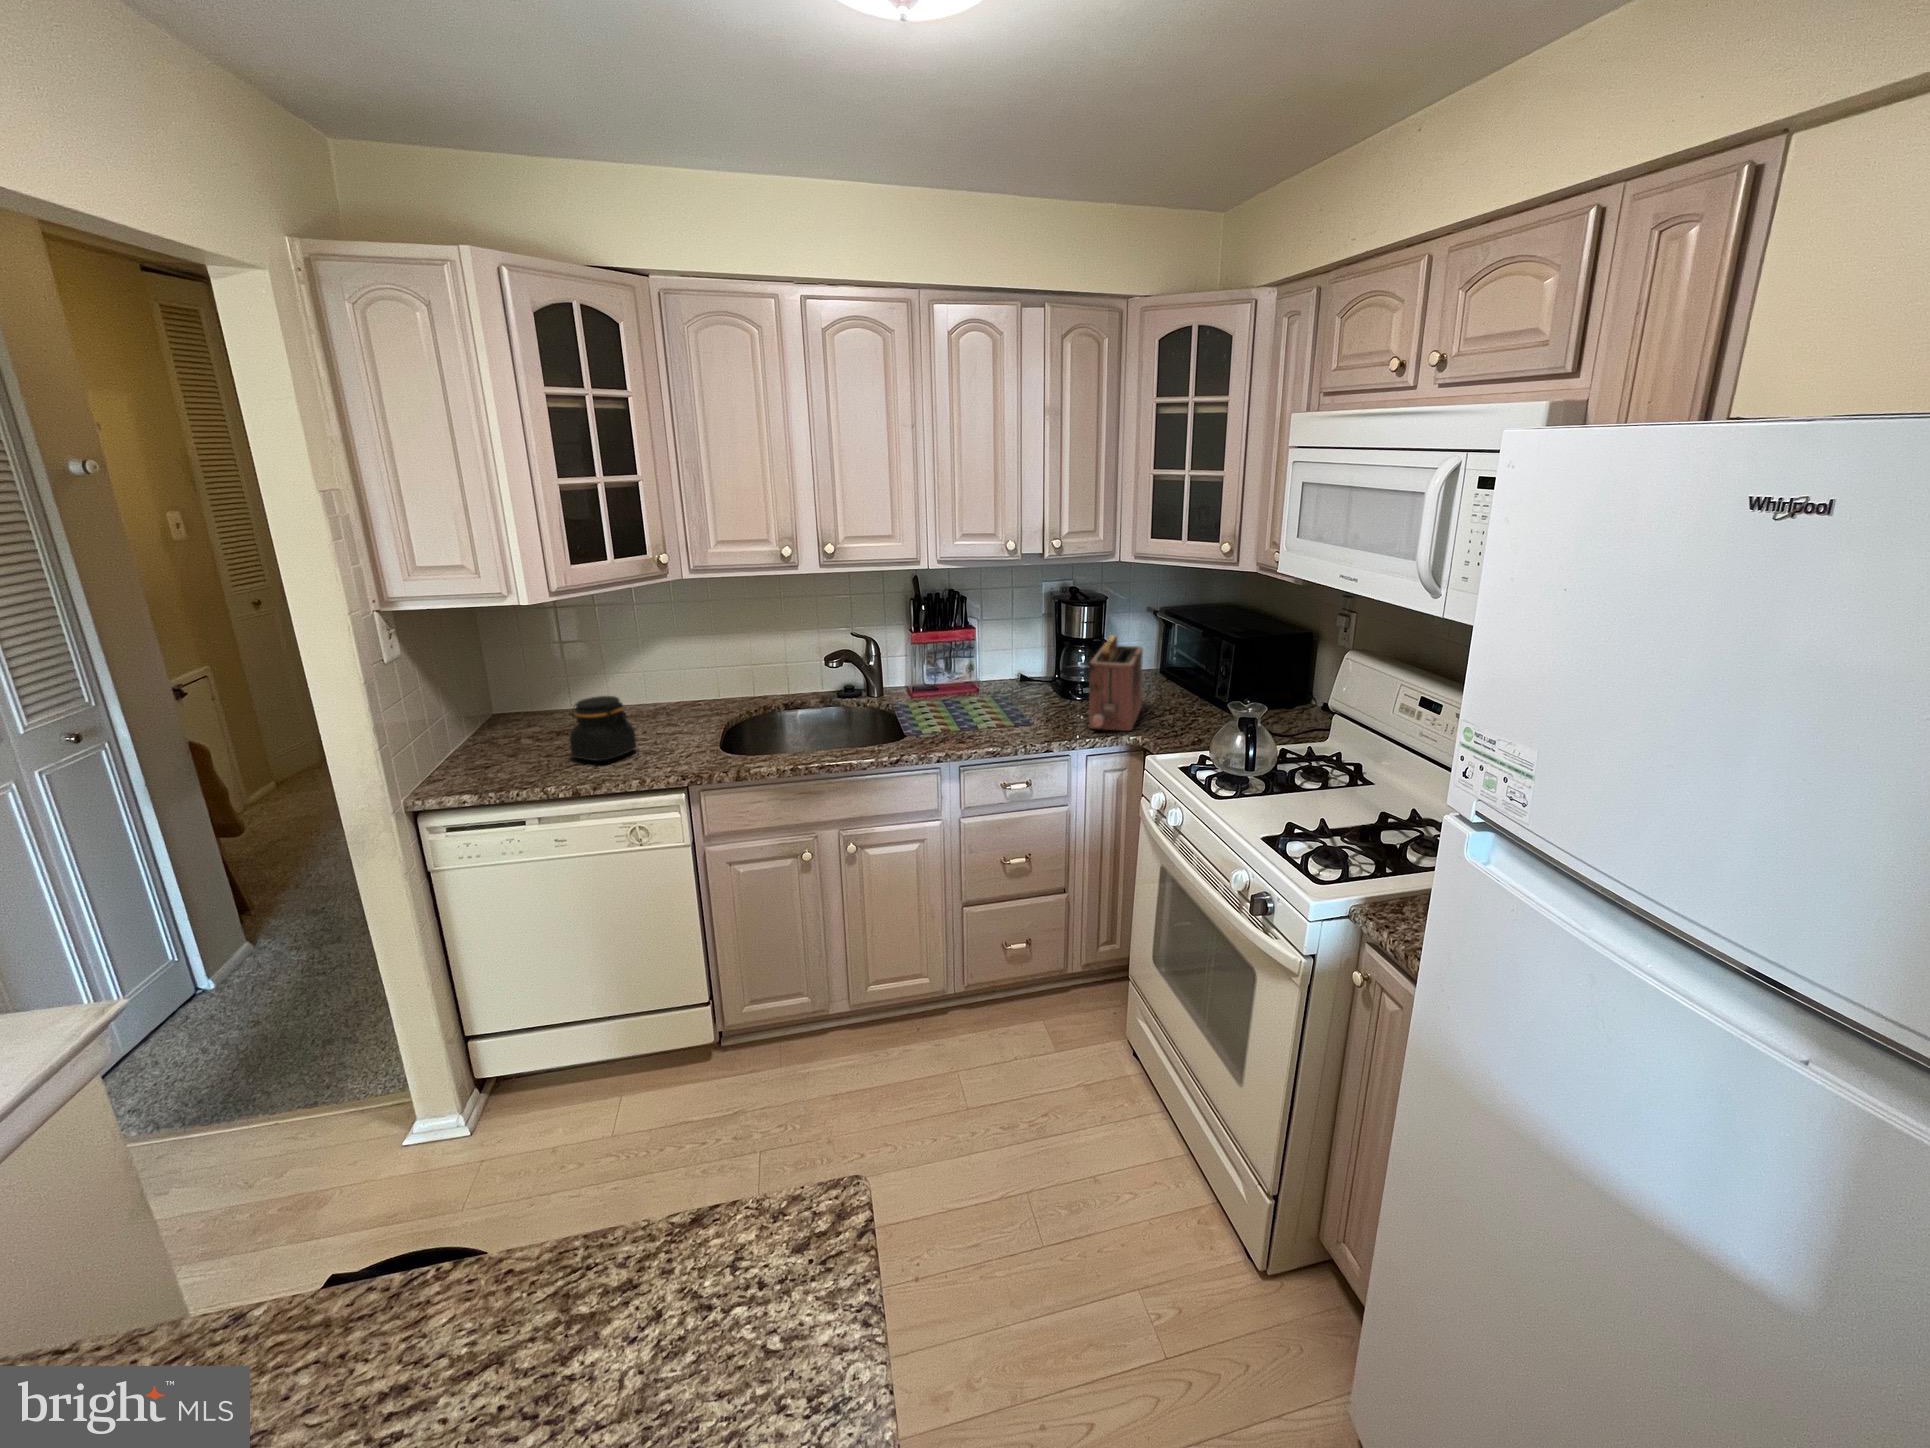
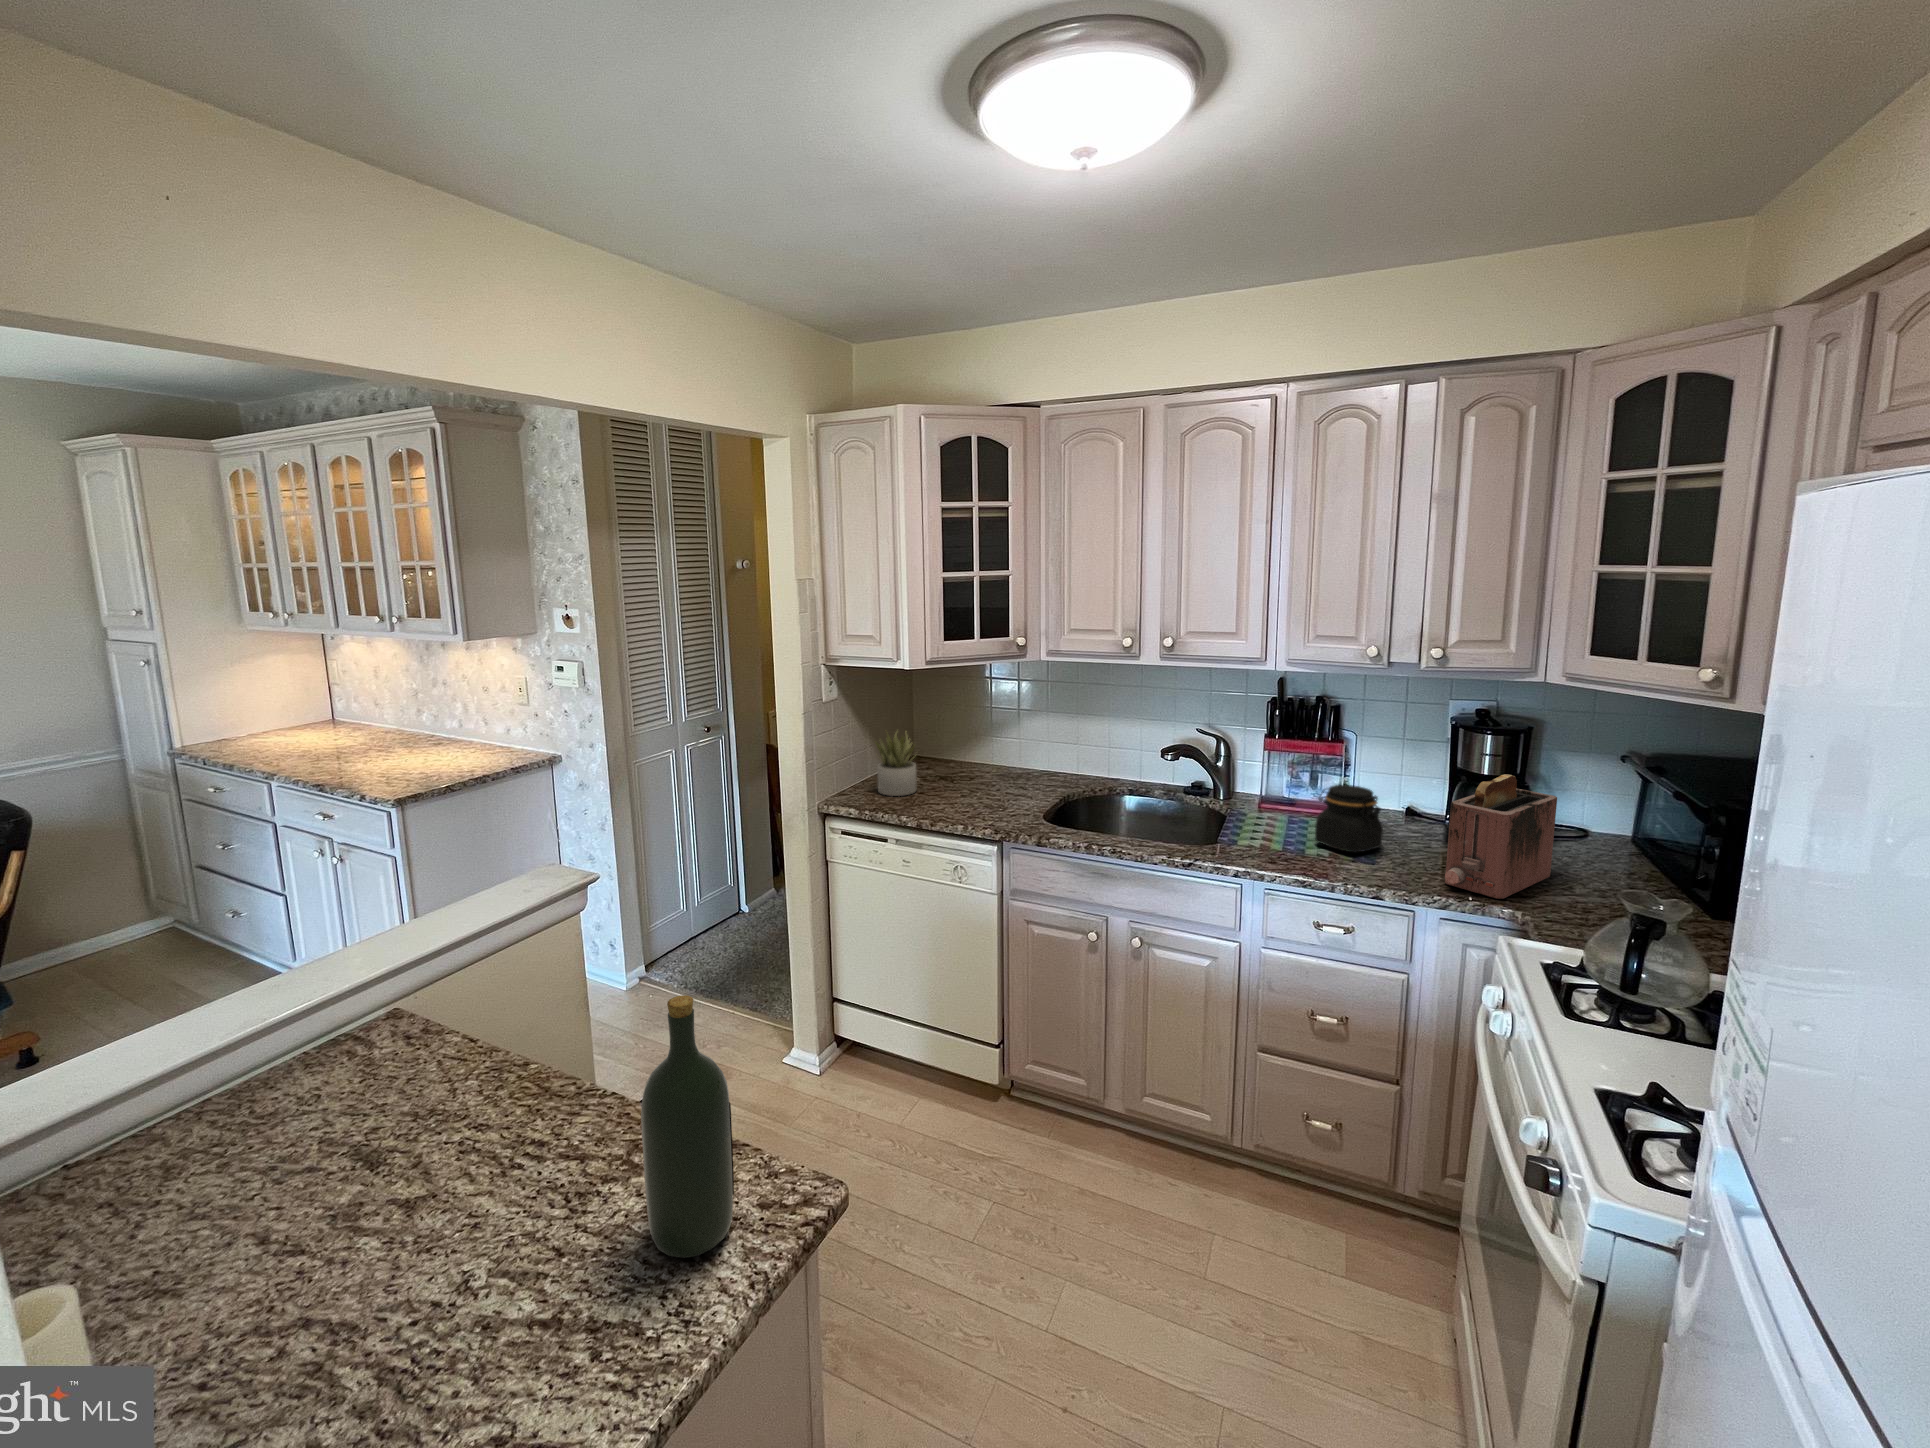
succulent plant: none [463,686,536,770] -> present [876,733,916,796]
jar: present [570,696,637,761] -> present [1315,785,1383,852]
wine bottle: none [671,1047,799,1371] -> present [641,995,734,1258]

